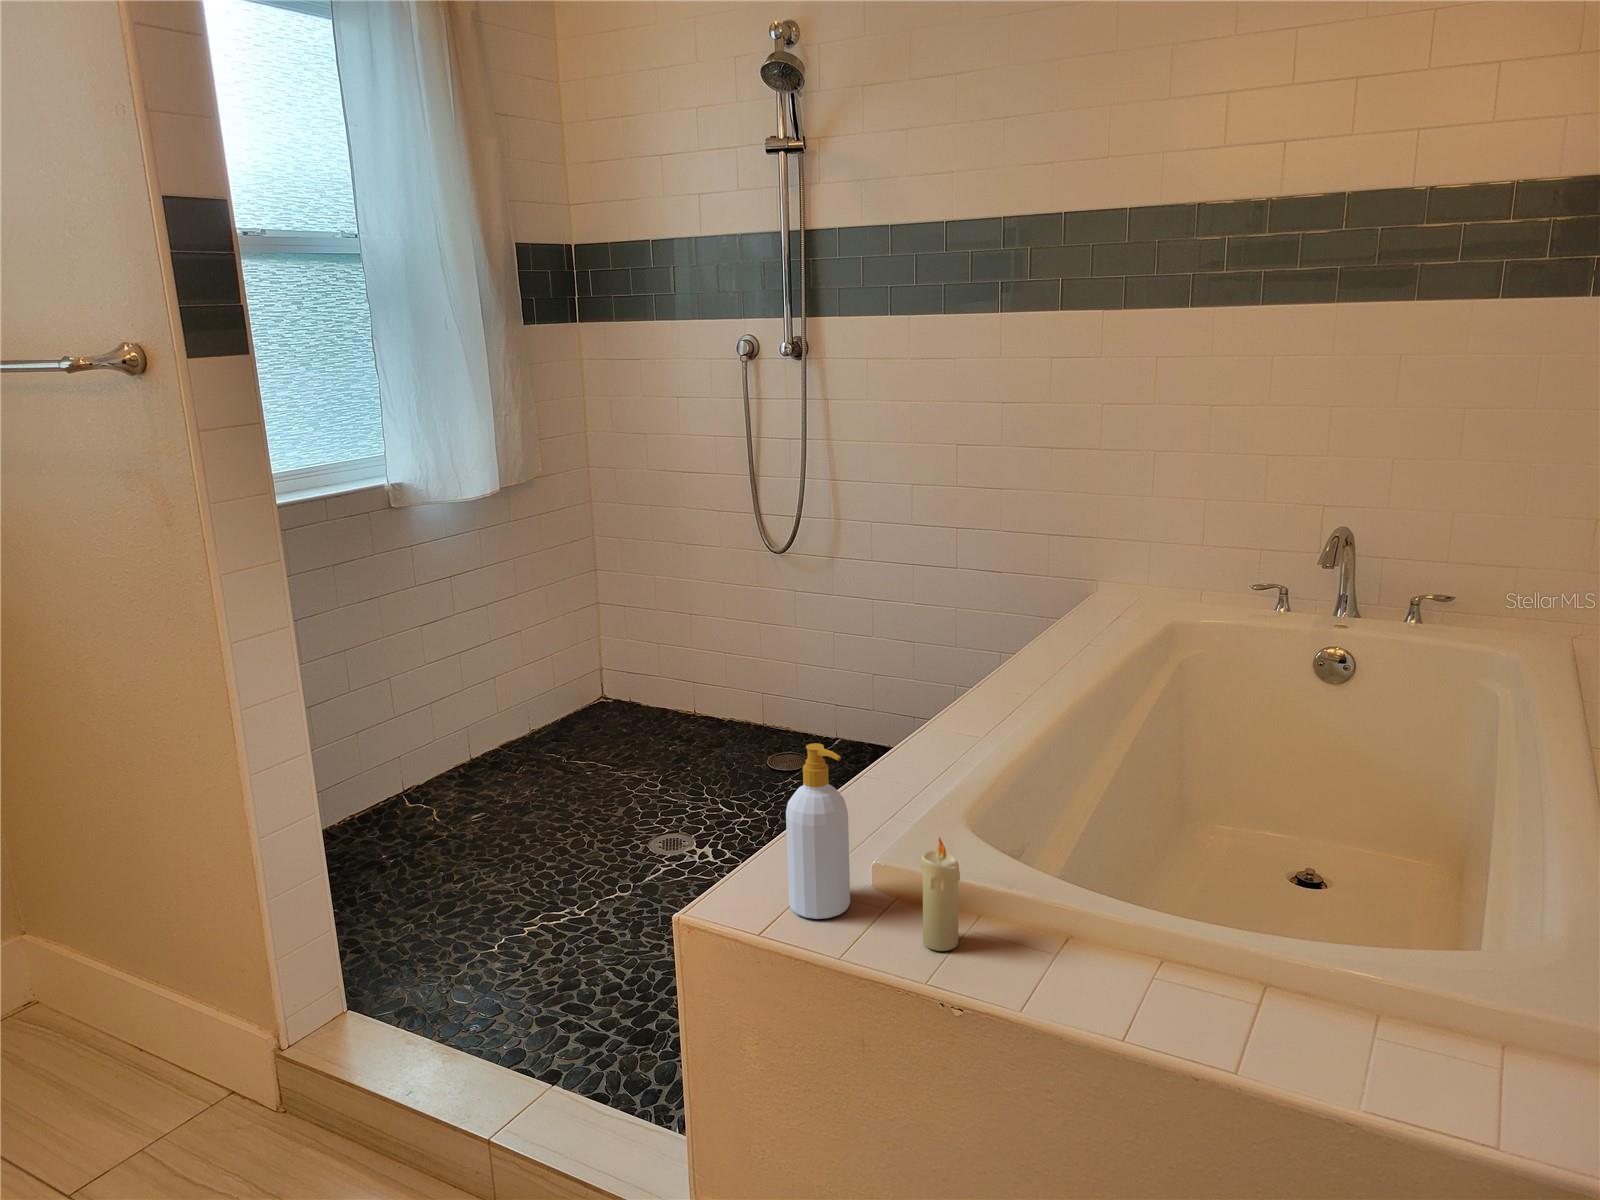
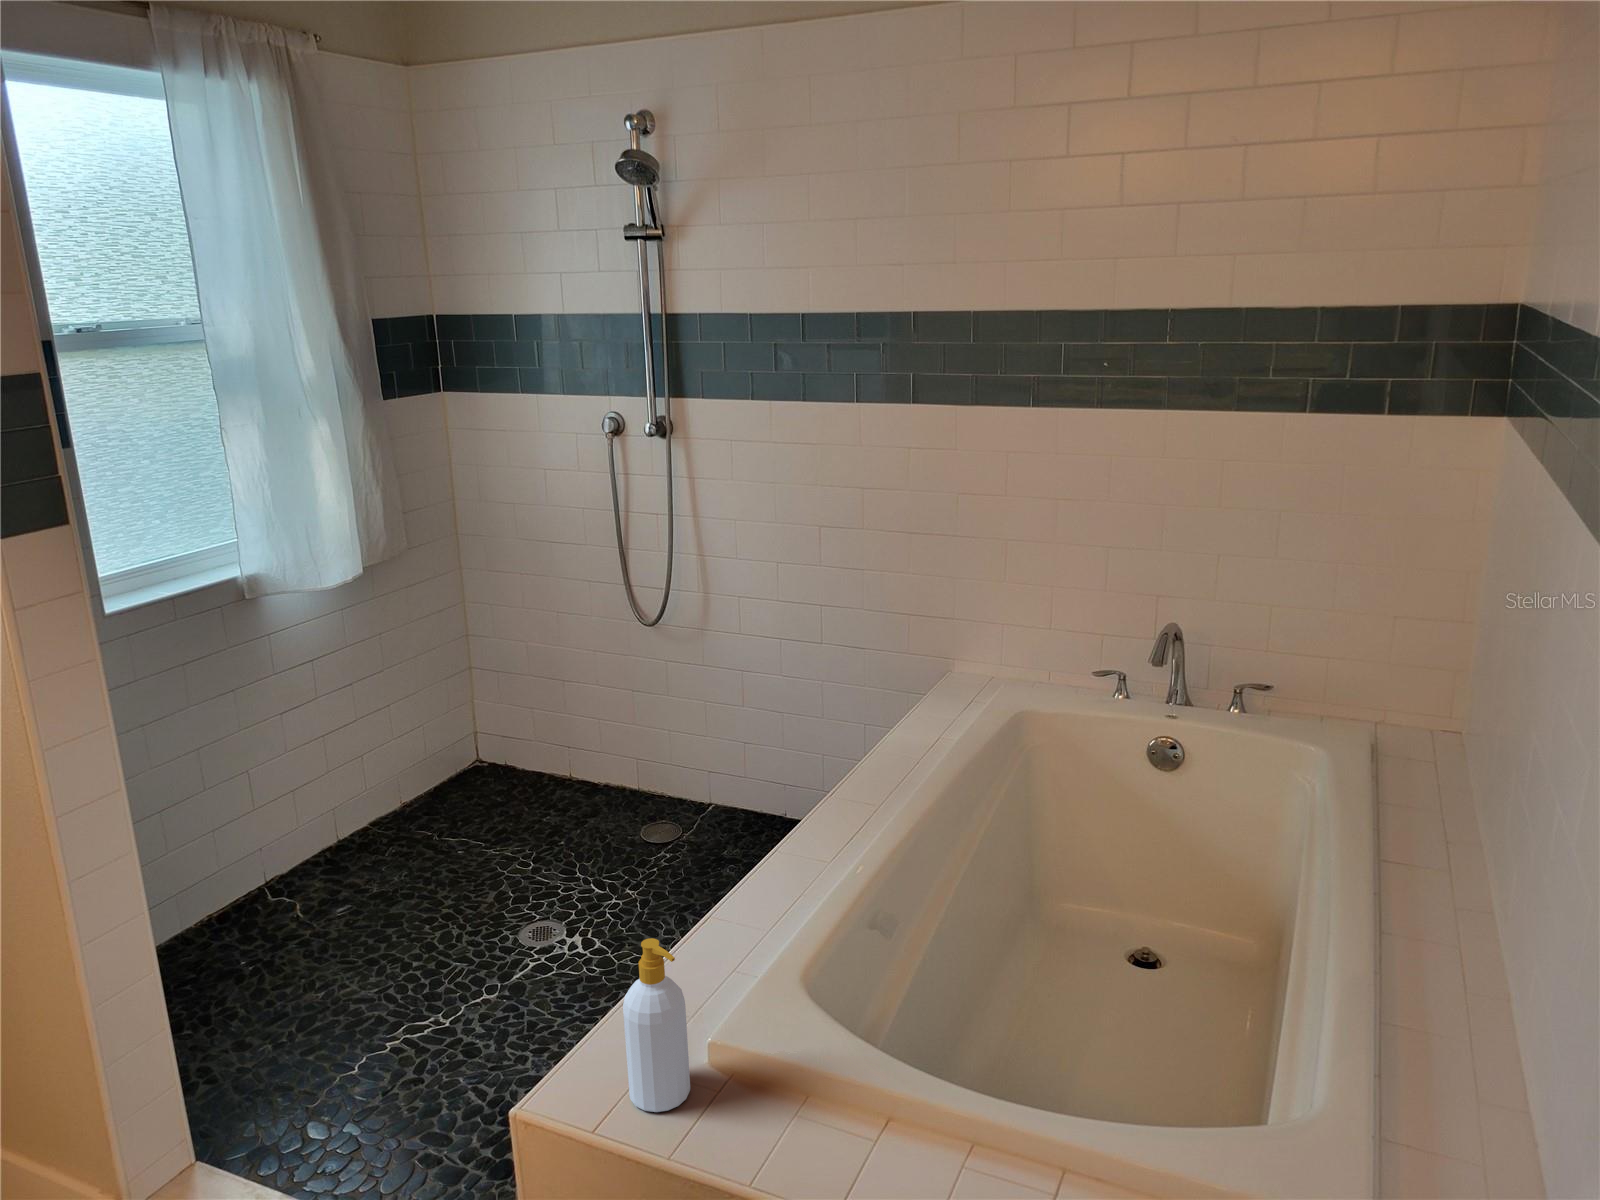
candle: present [921,837,960,951] -> none [755,1041,794,1151]

